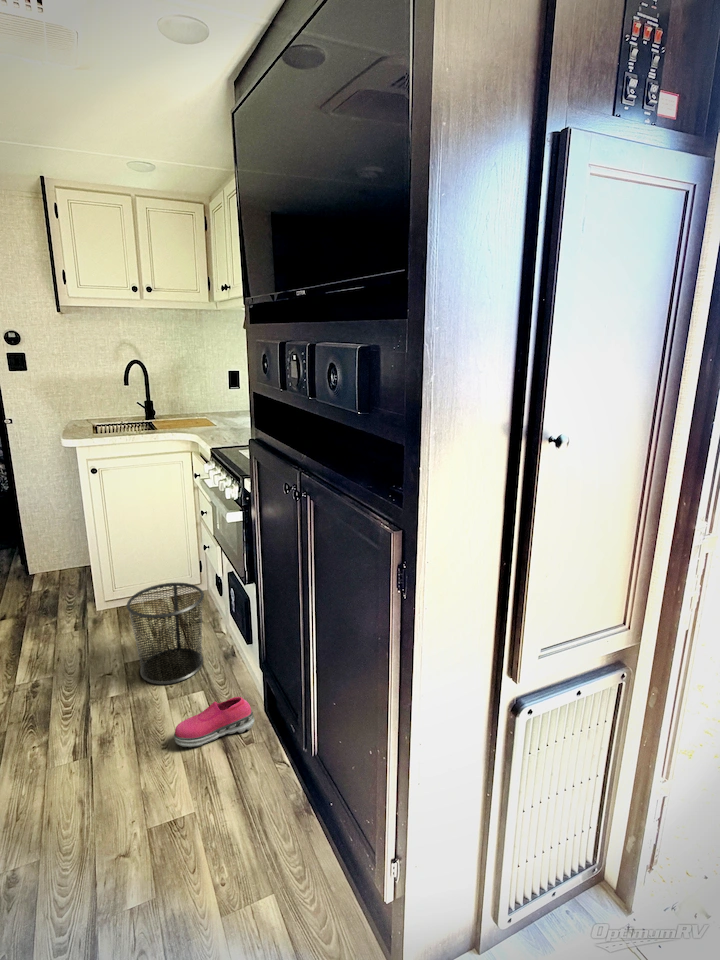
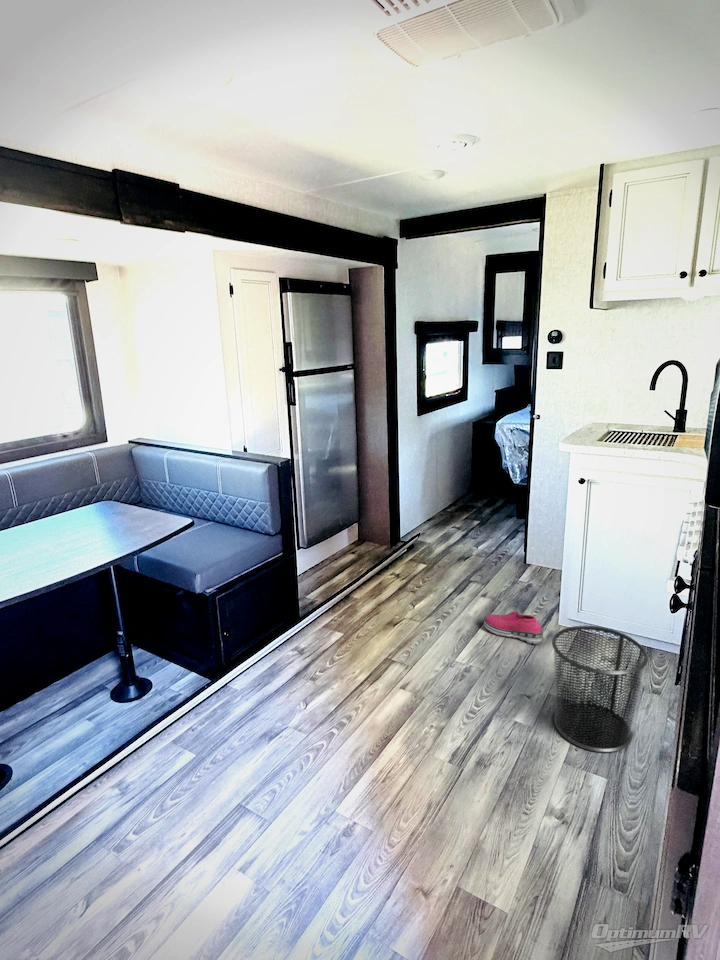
shoe: present [174,697,255,747] -> present [484,611,543,645]

